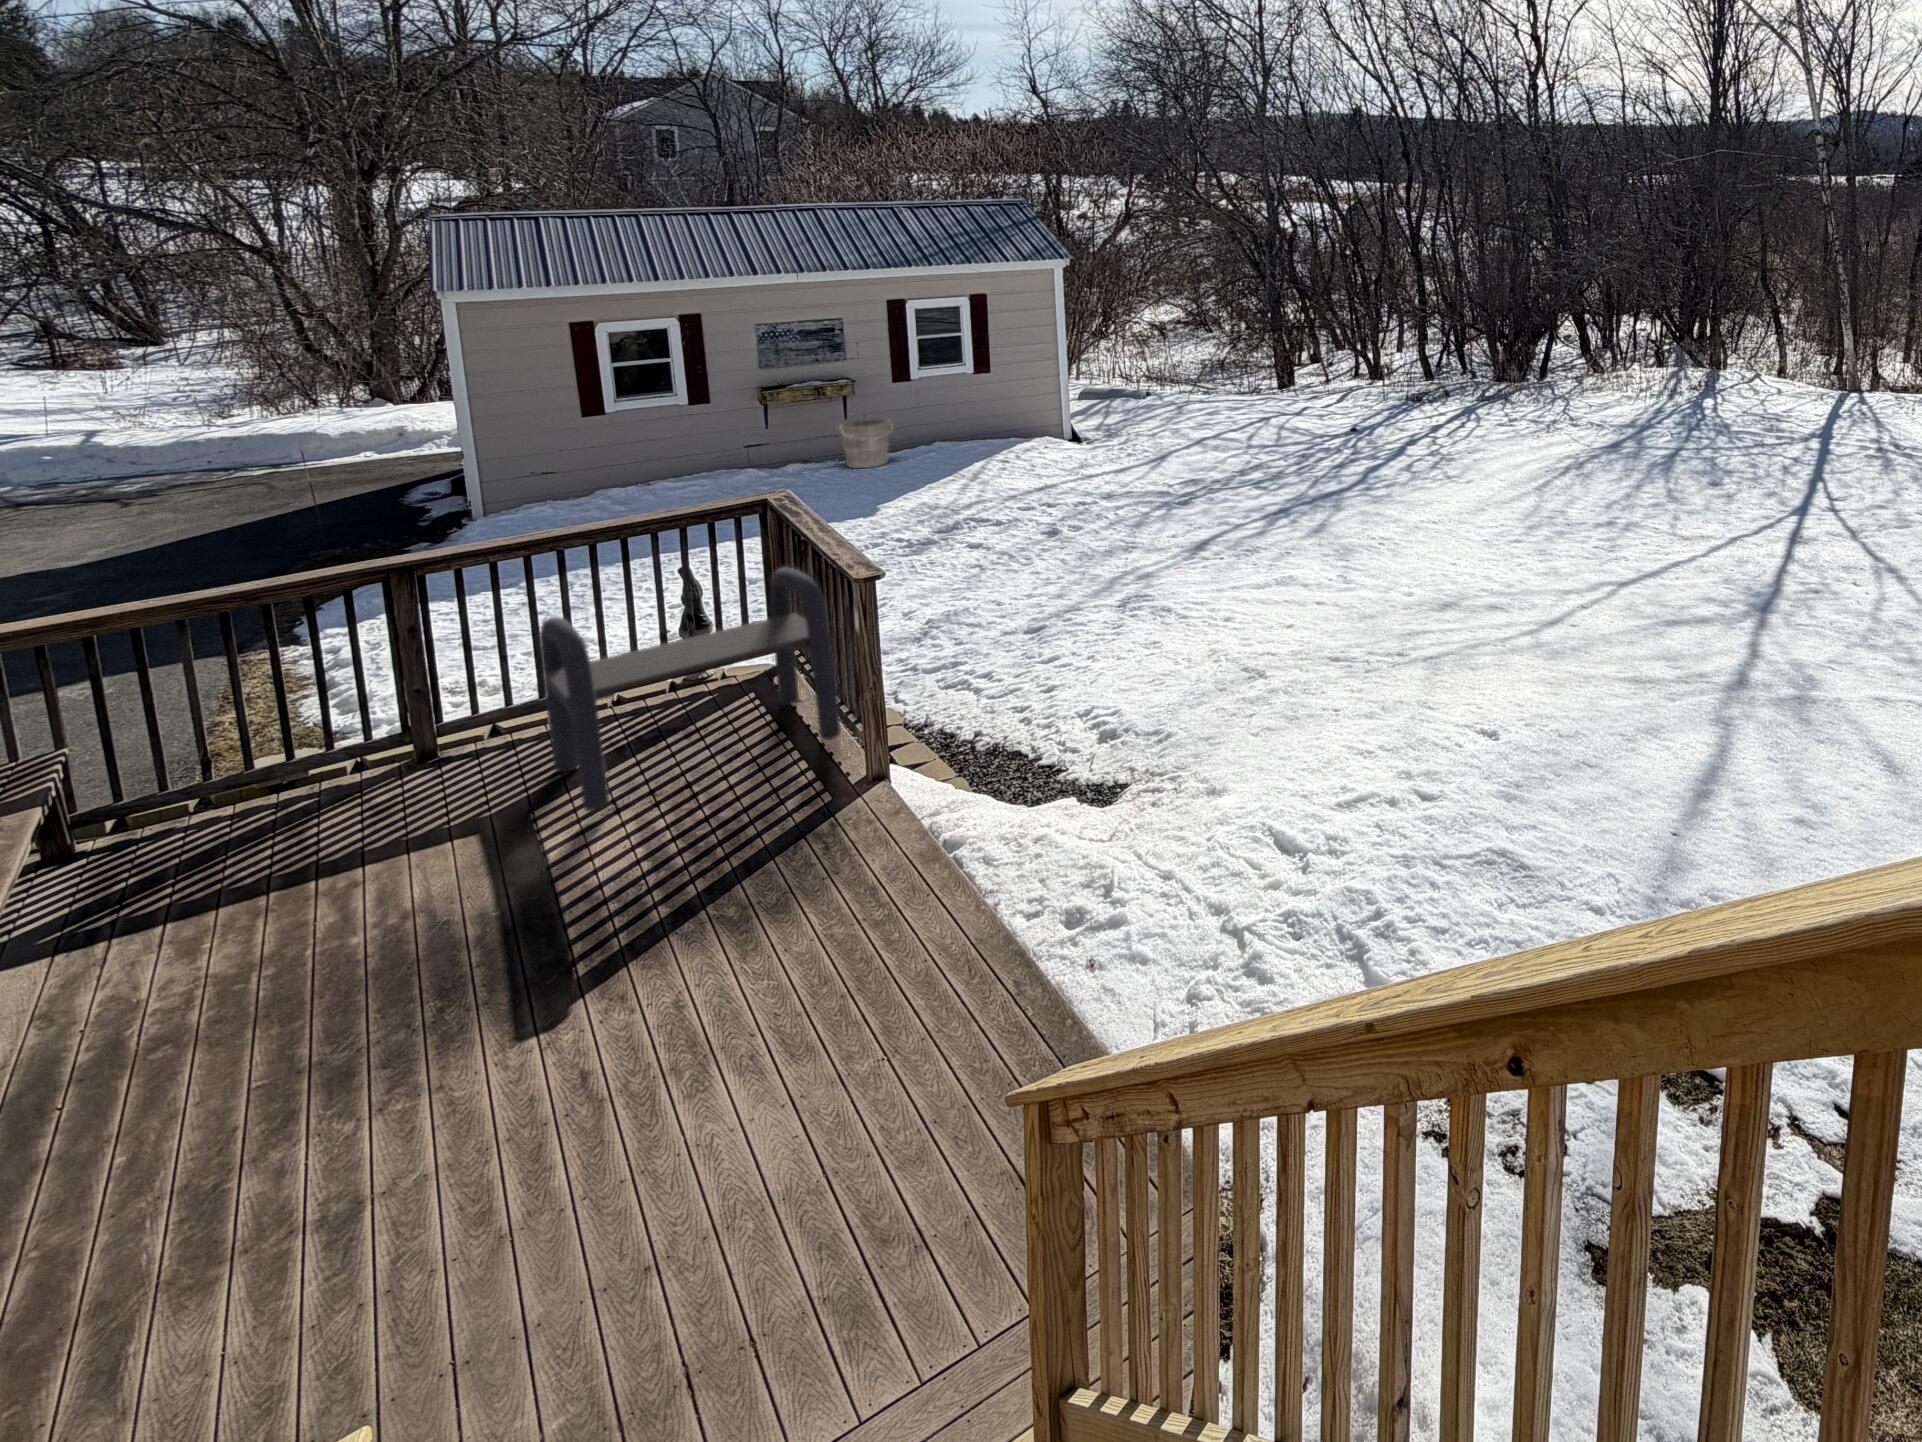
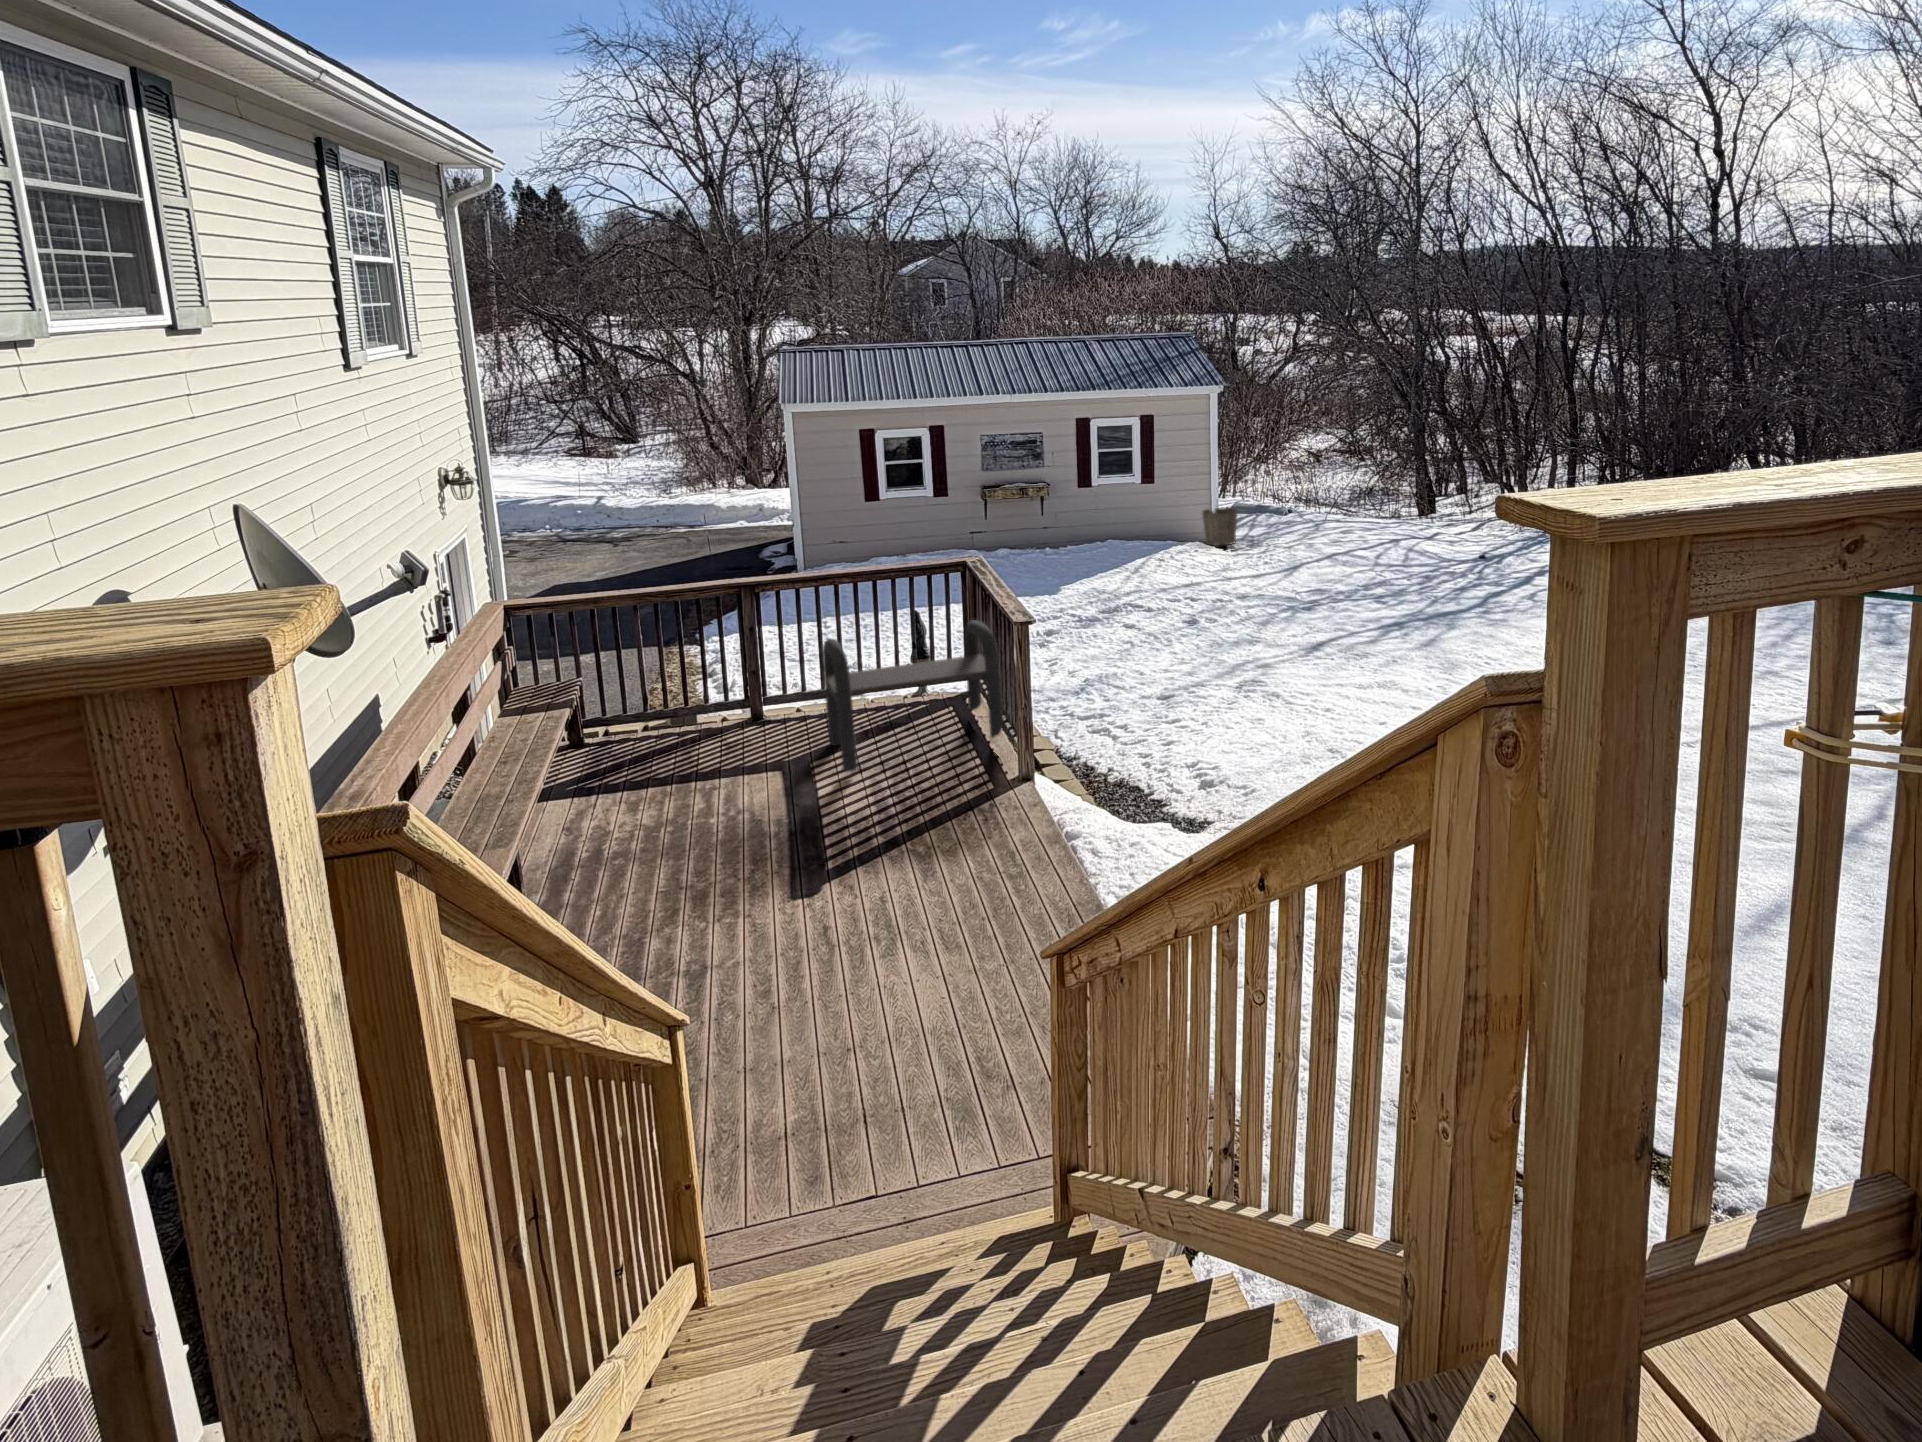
bucket: present [840,419,890,468] -> present [1202,507,1238,546]

